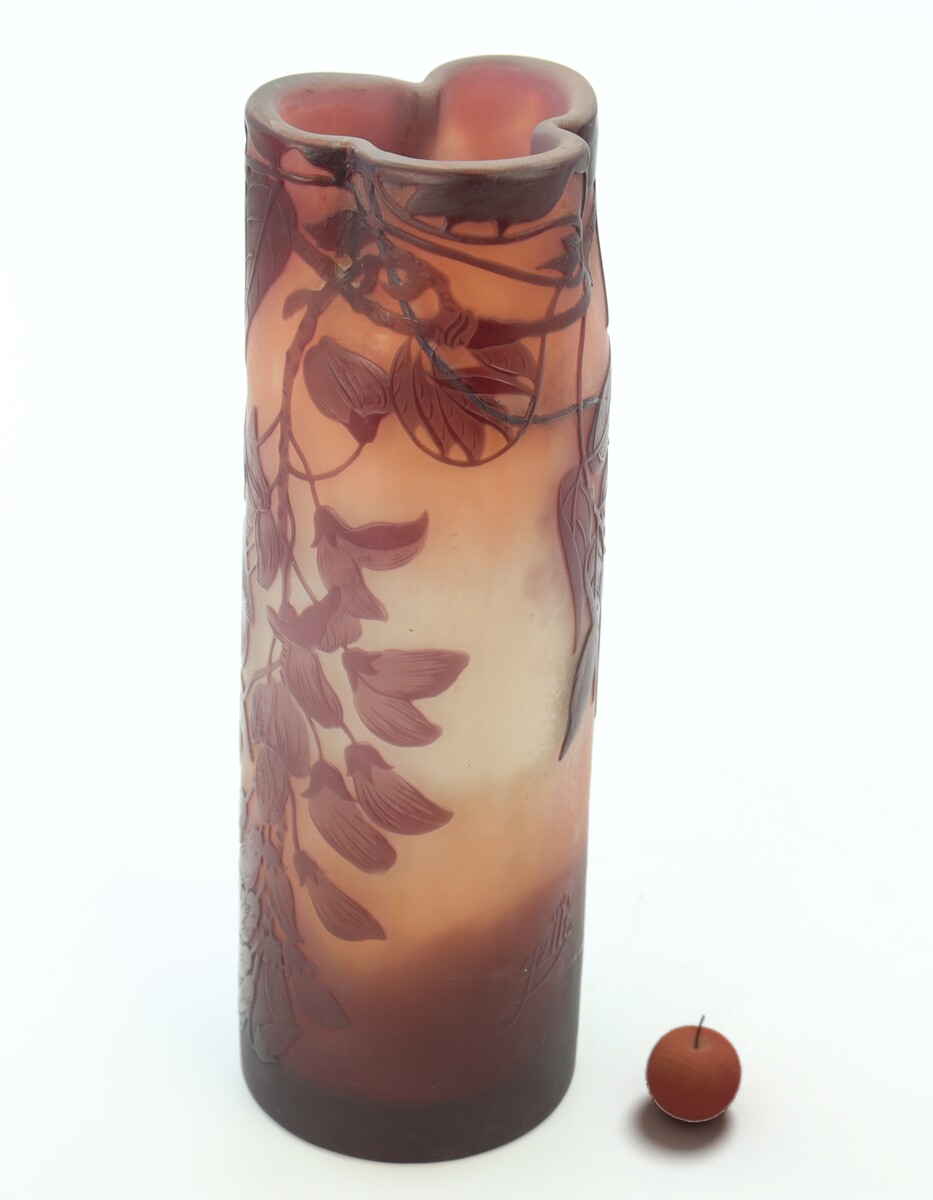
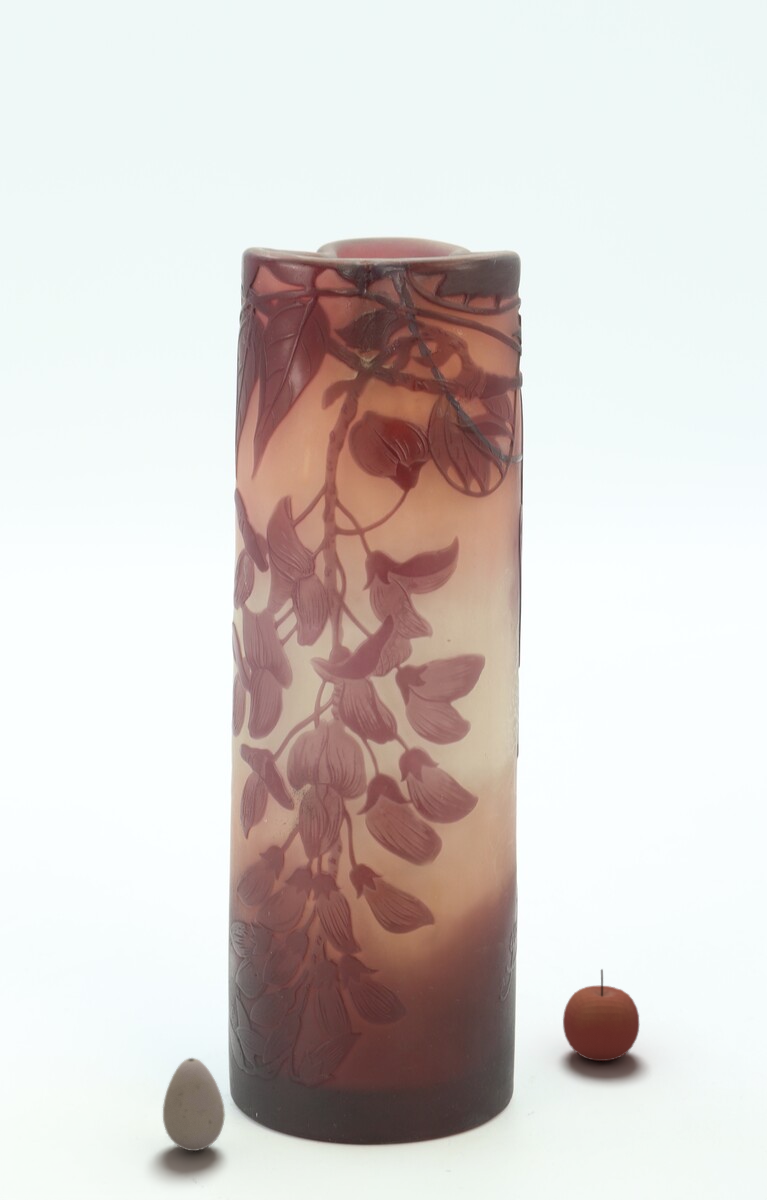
decorative egg: none [99,986,169,1083] -> present [163,1058,225,1151]

